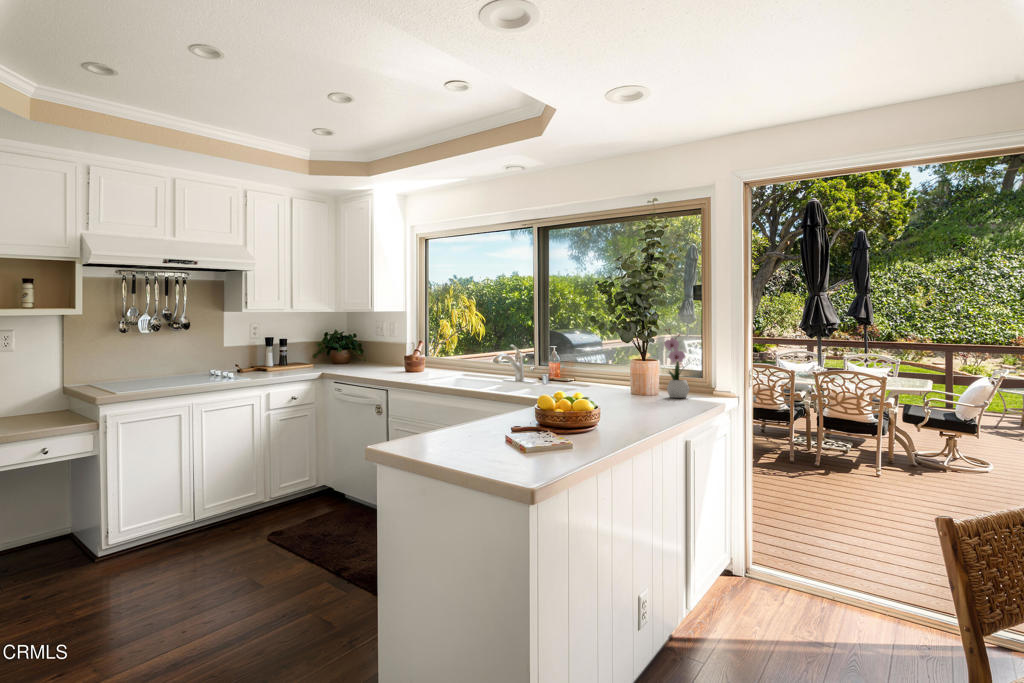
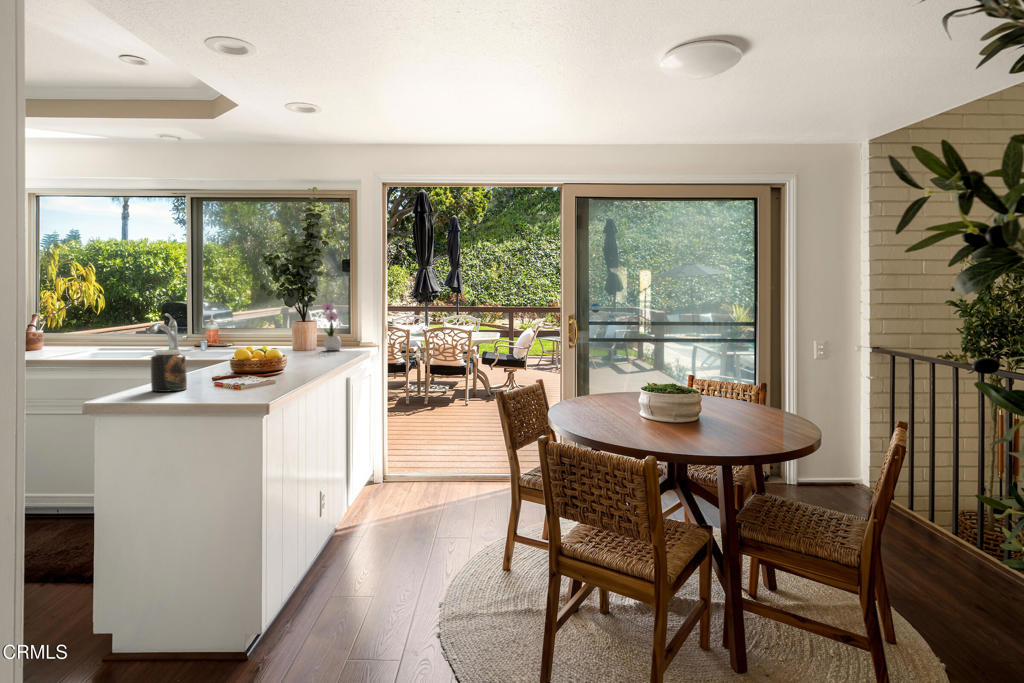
jar: none [430,395,467,447] -> present [151,350,187,392]

